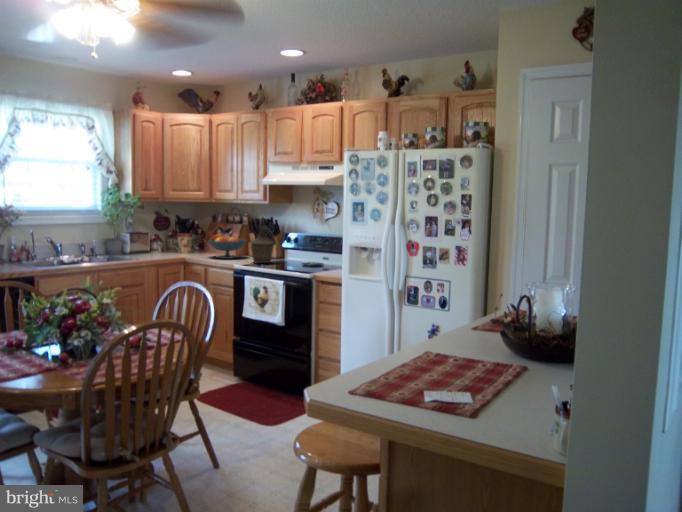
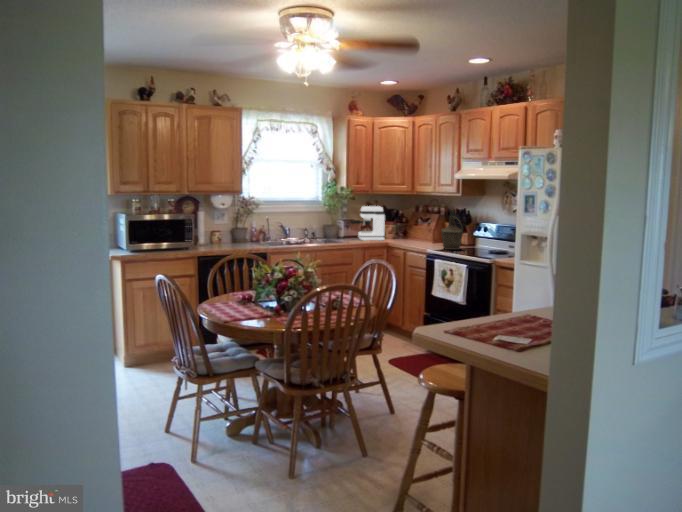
coffee maker: none [139,216,181,256] -> present [351,206,385,240]
fruit bowl: present [209,234,246,259] -> none [407,222,441,245]

